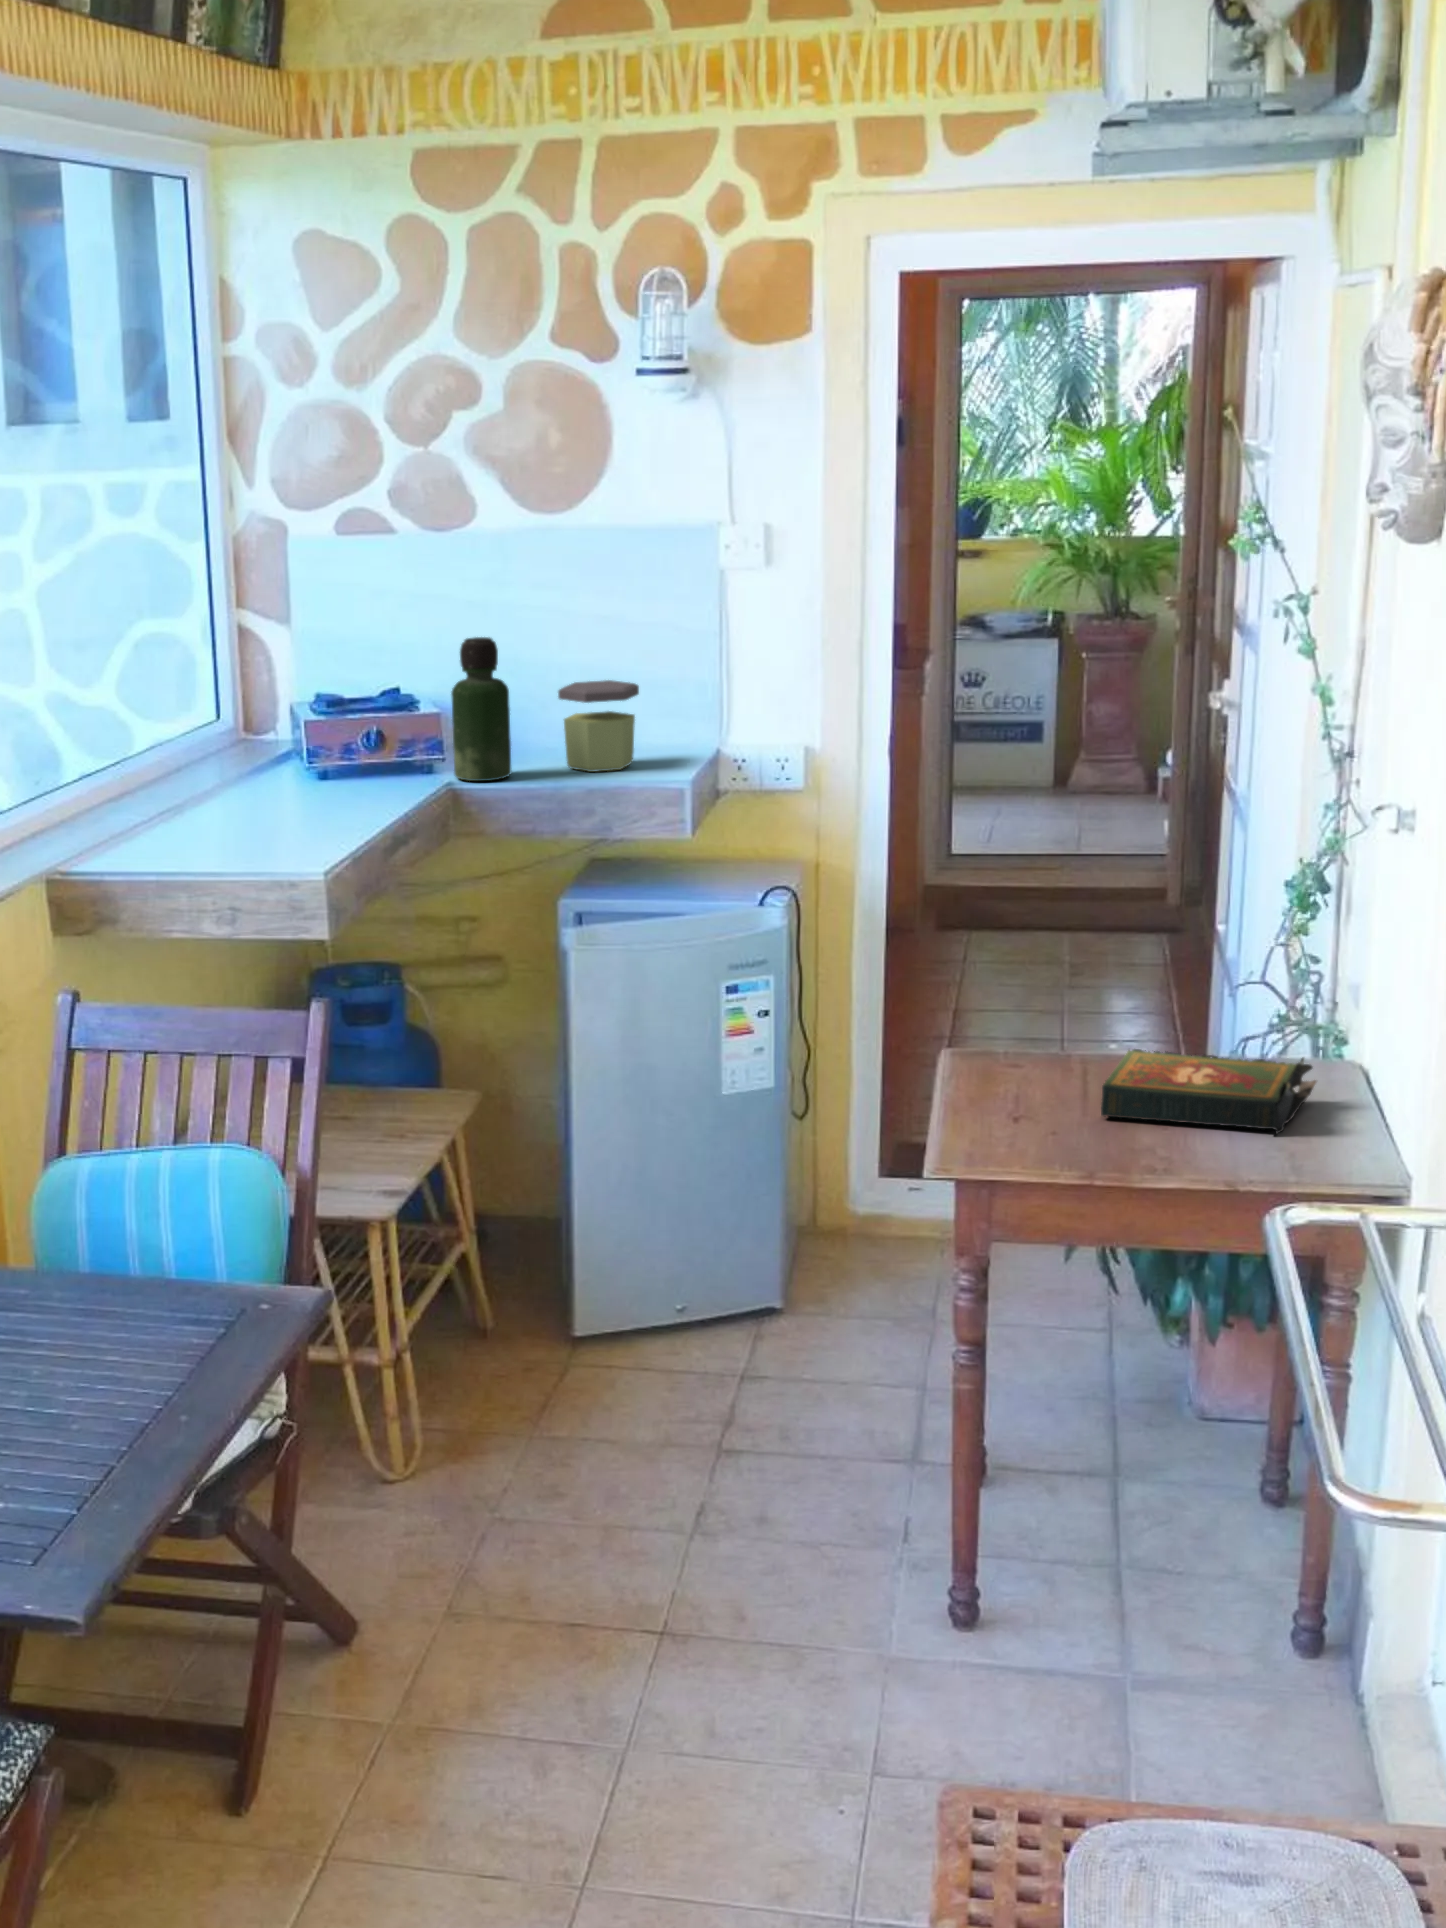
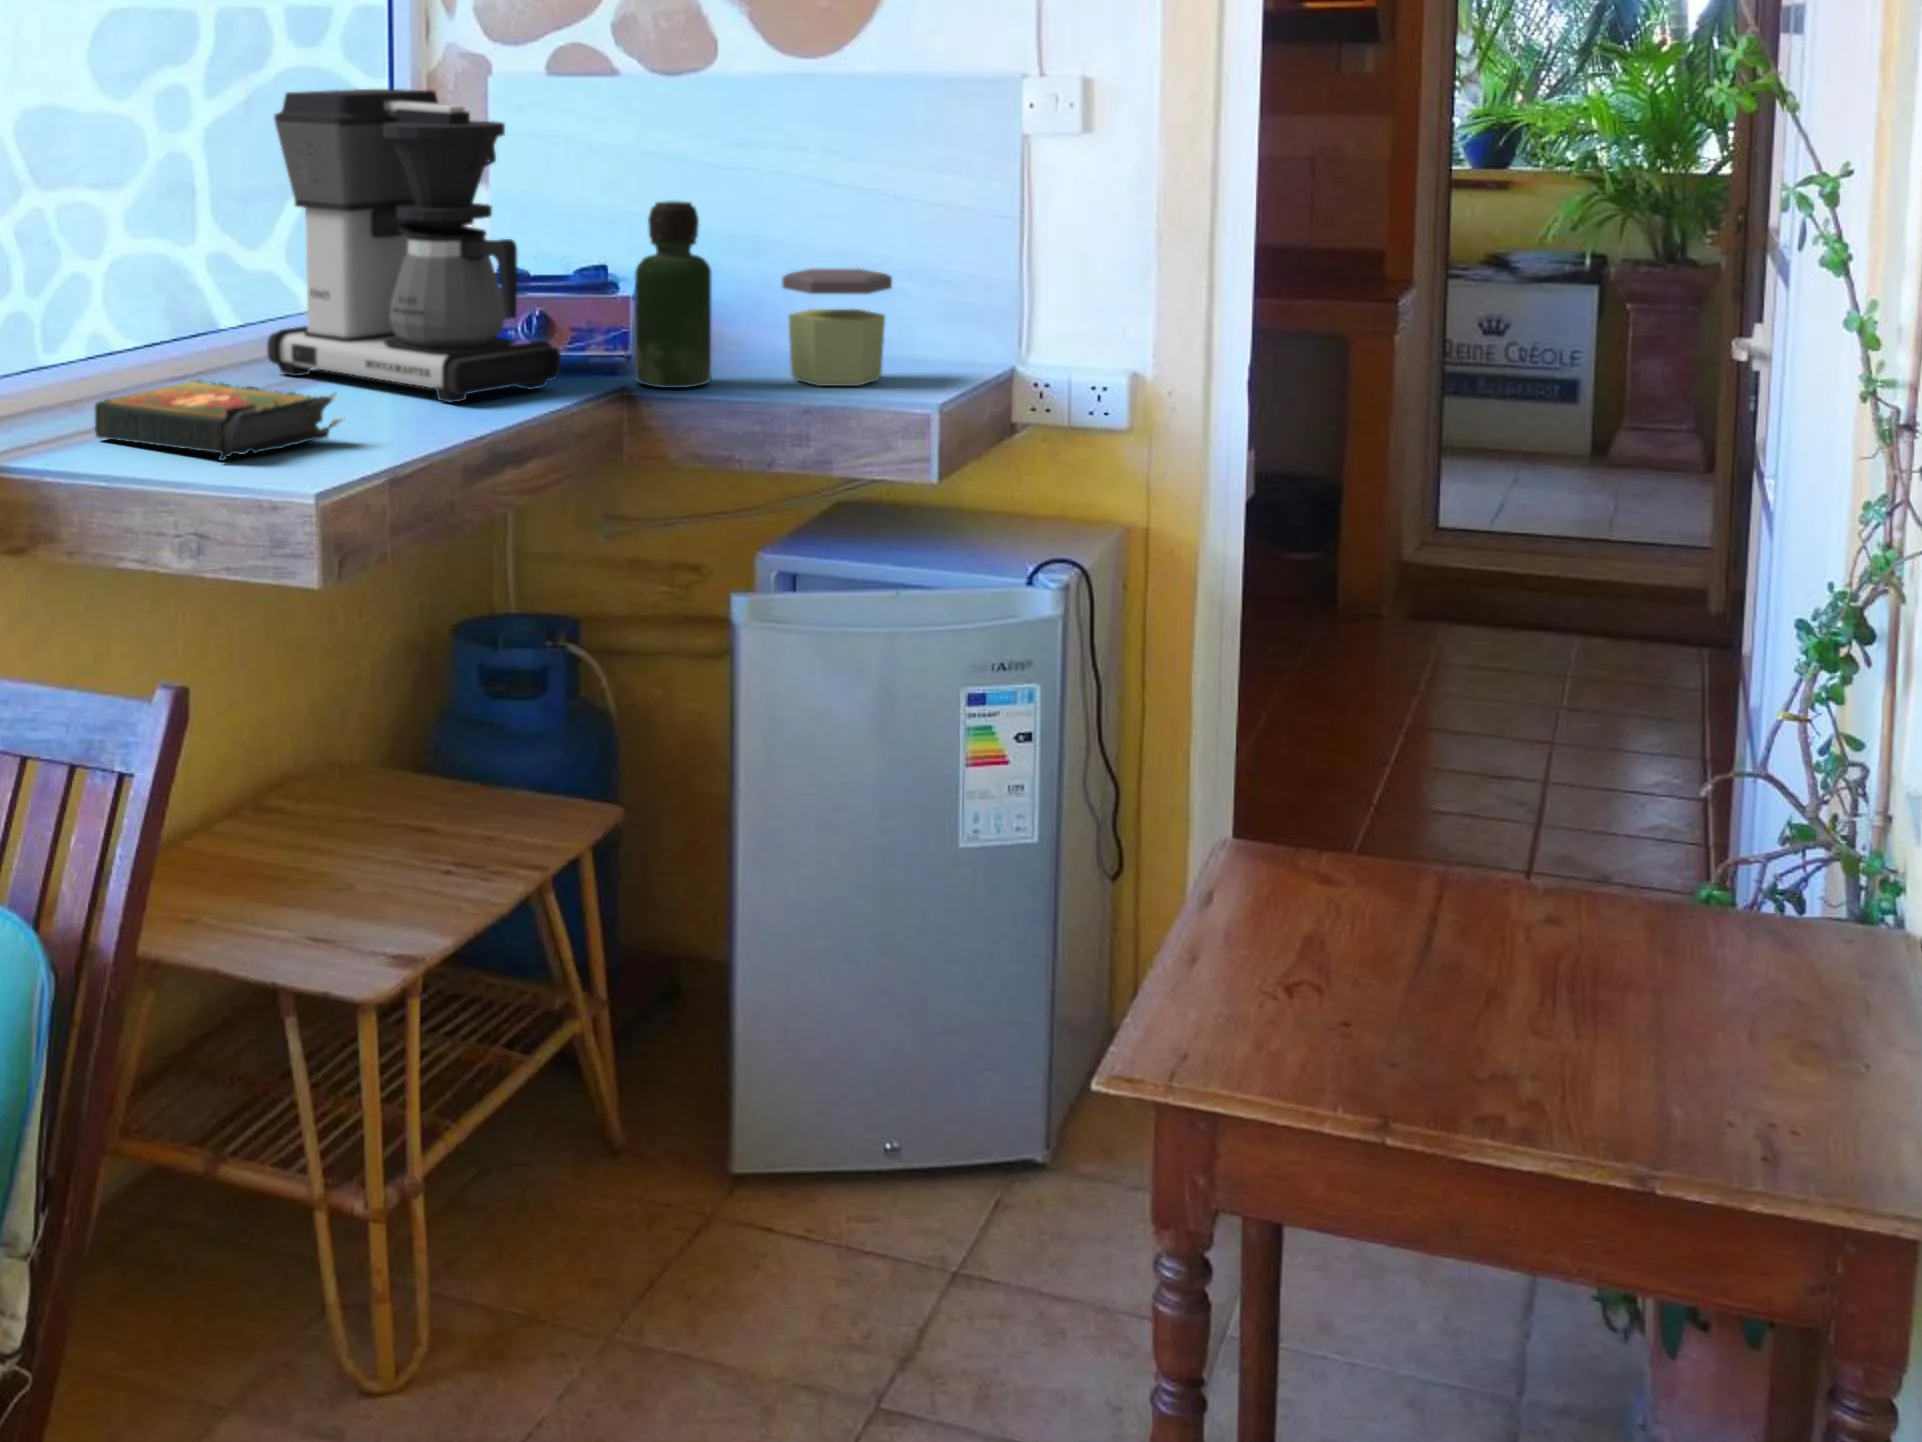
coffee maker: none [162,558,404,804] -> present [267,89,561,403]
book: present [1101,1049,1316,1134] -> present [95,380,341,461]

